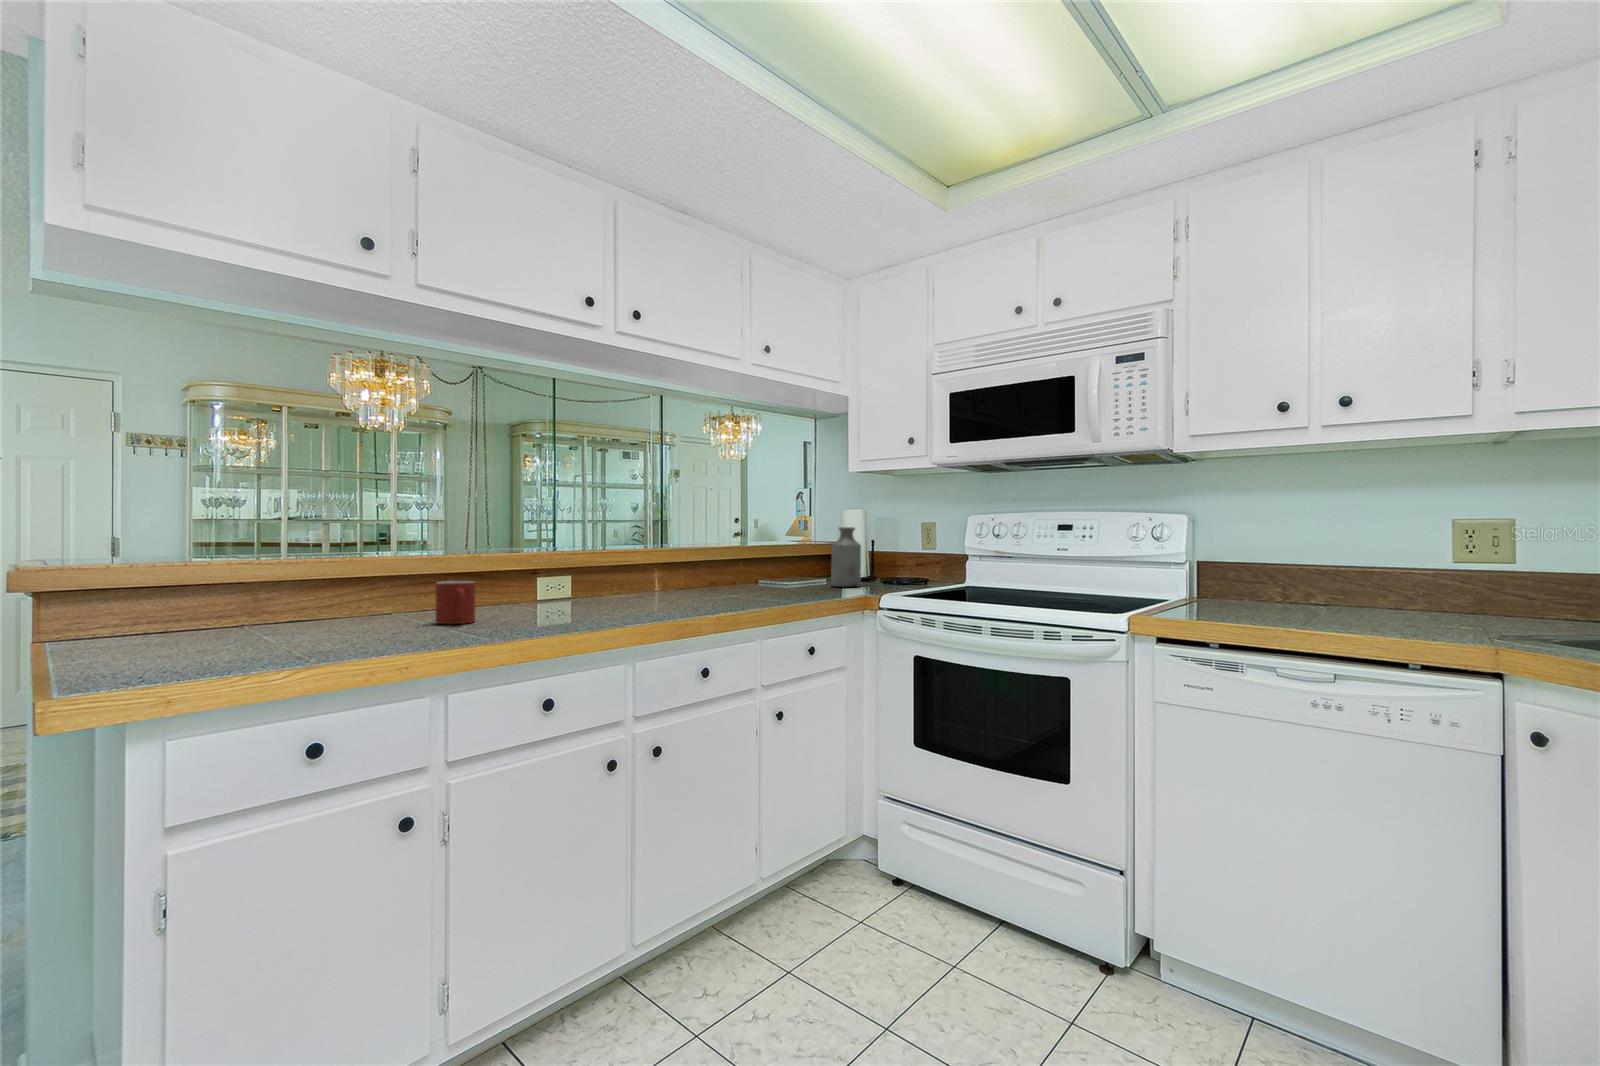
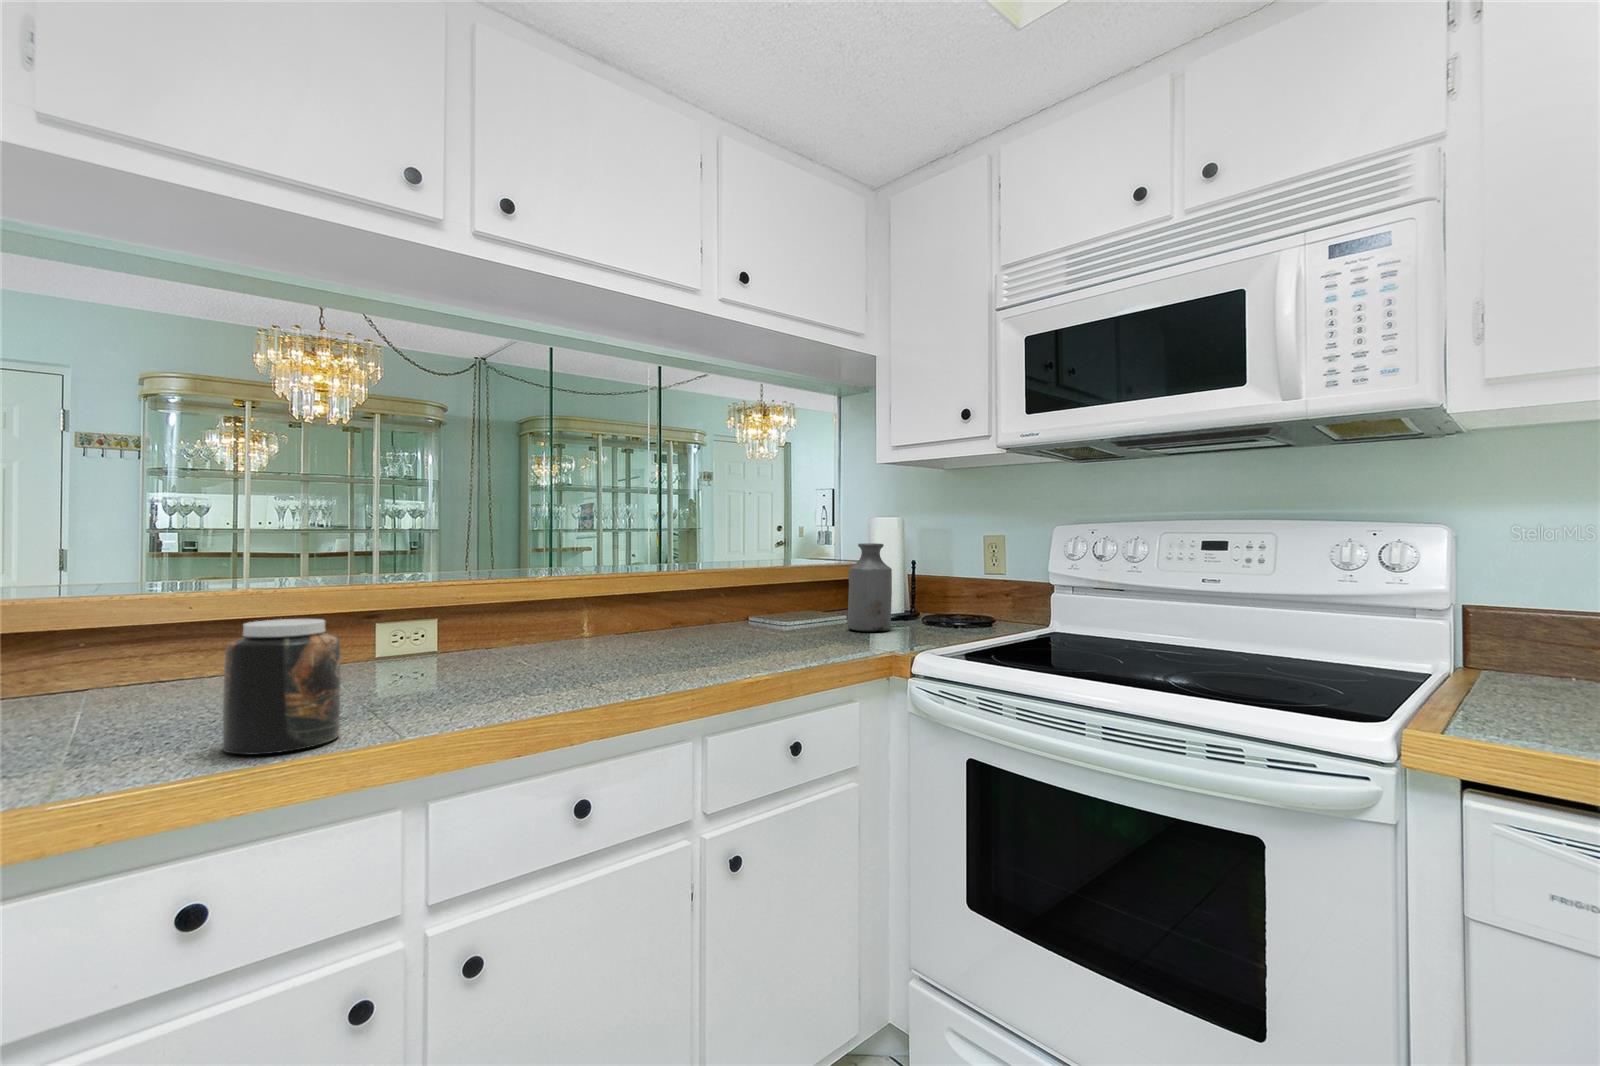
jar: none [542,563,594,628] -> present [223,619,341,755]
mug: present [435,581,475,624] -> none [72,646,164,731]

